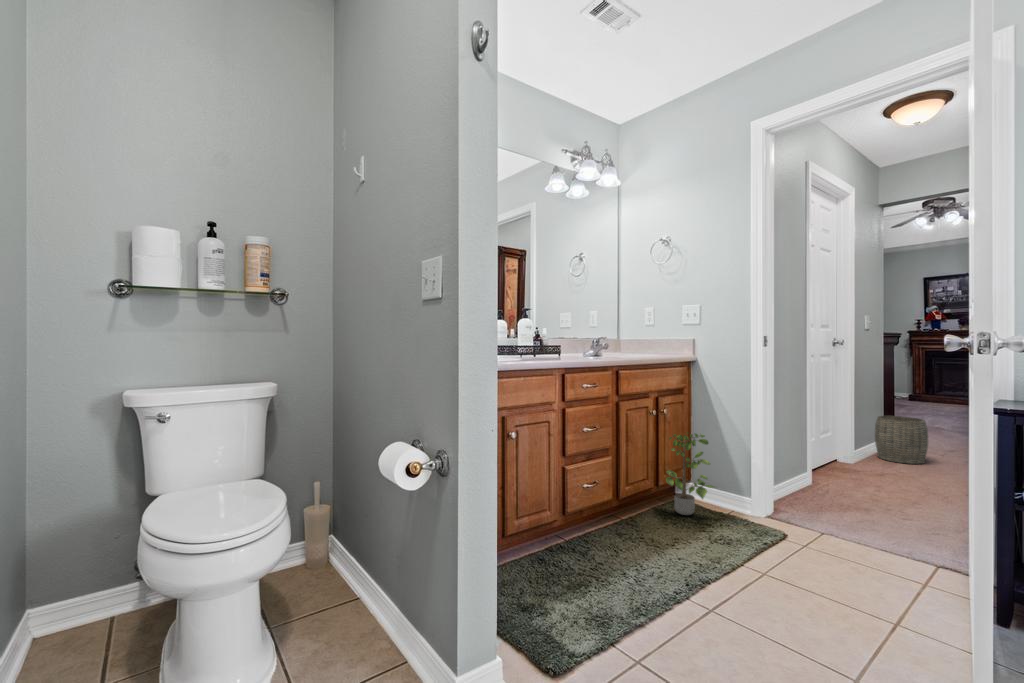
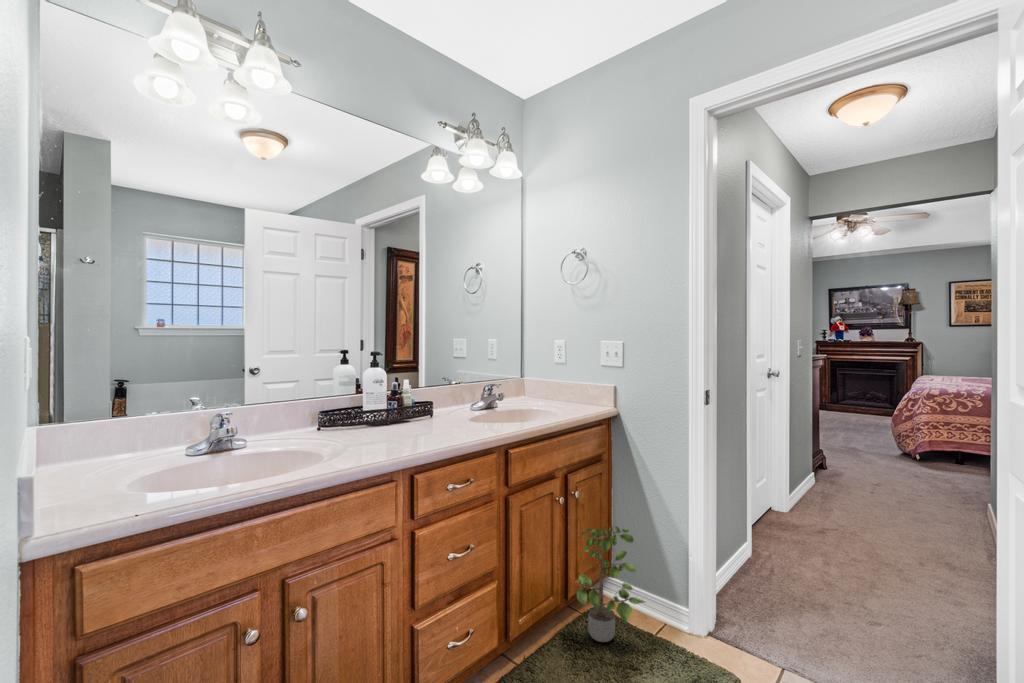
woven basket: present [875,416,928,464] -> none [807,453,862,511]

